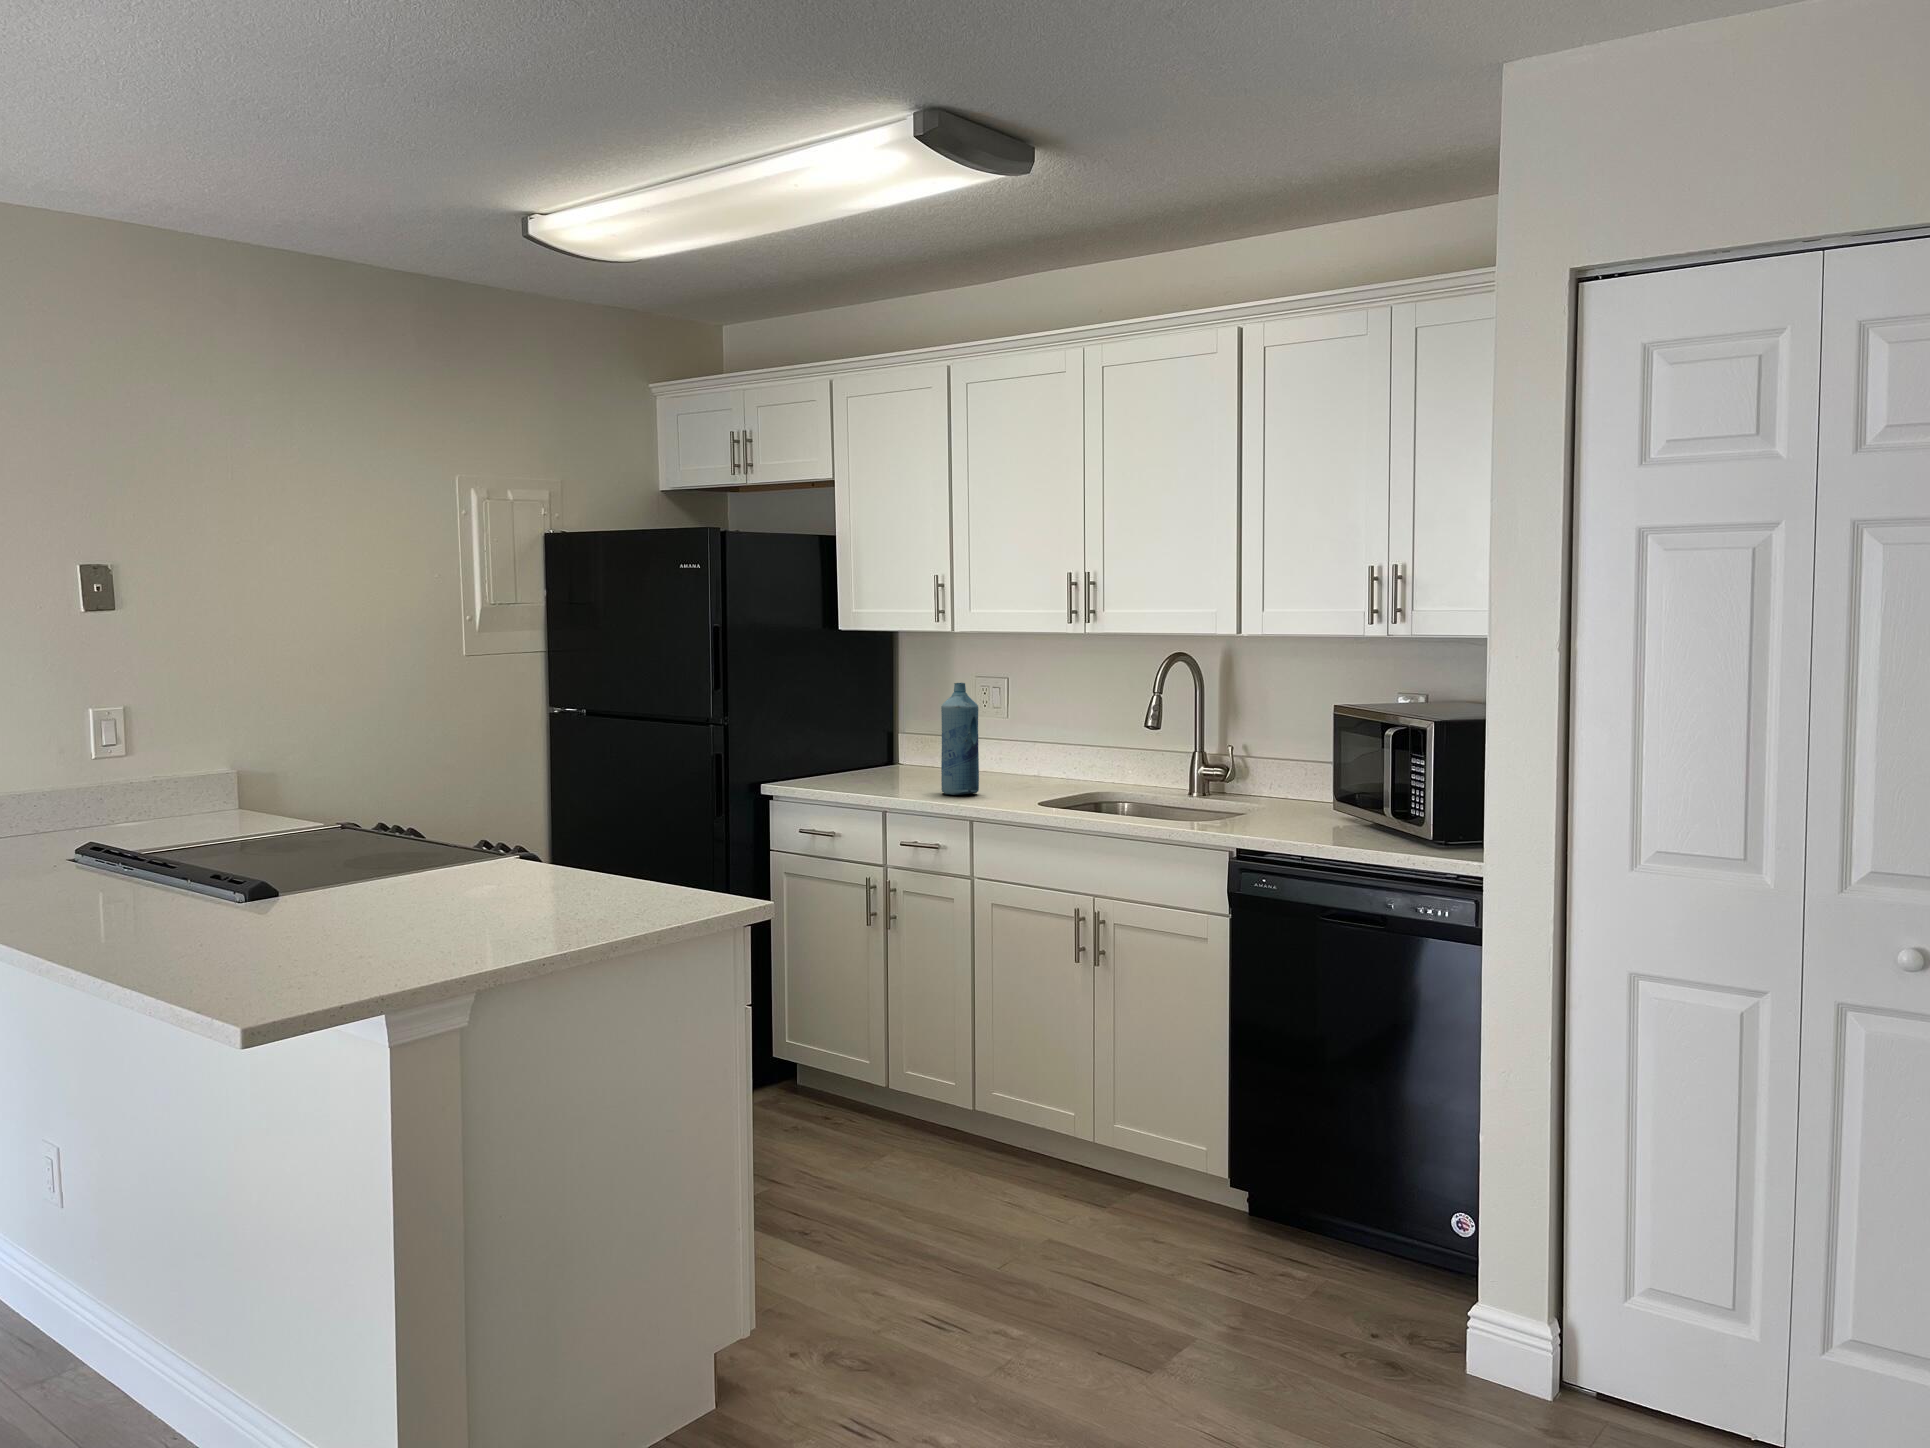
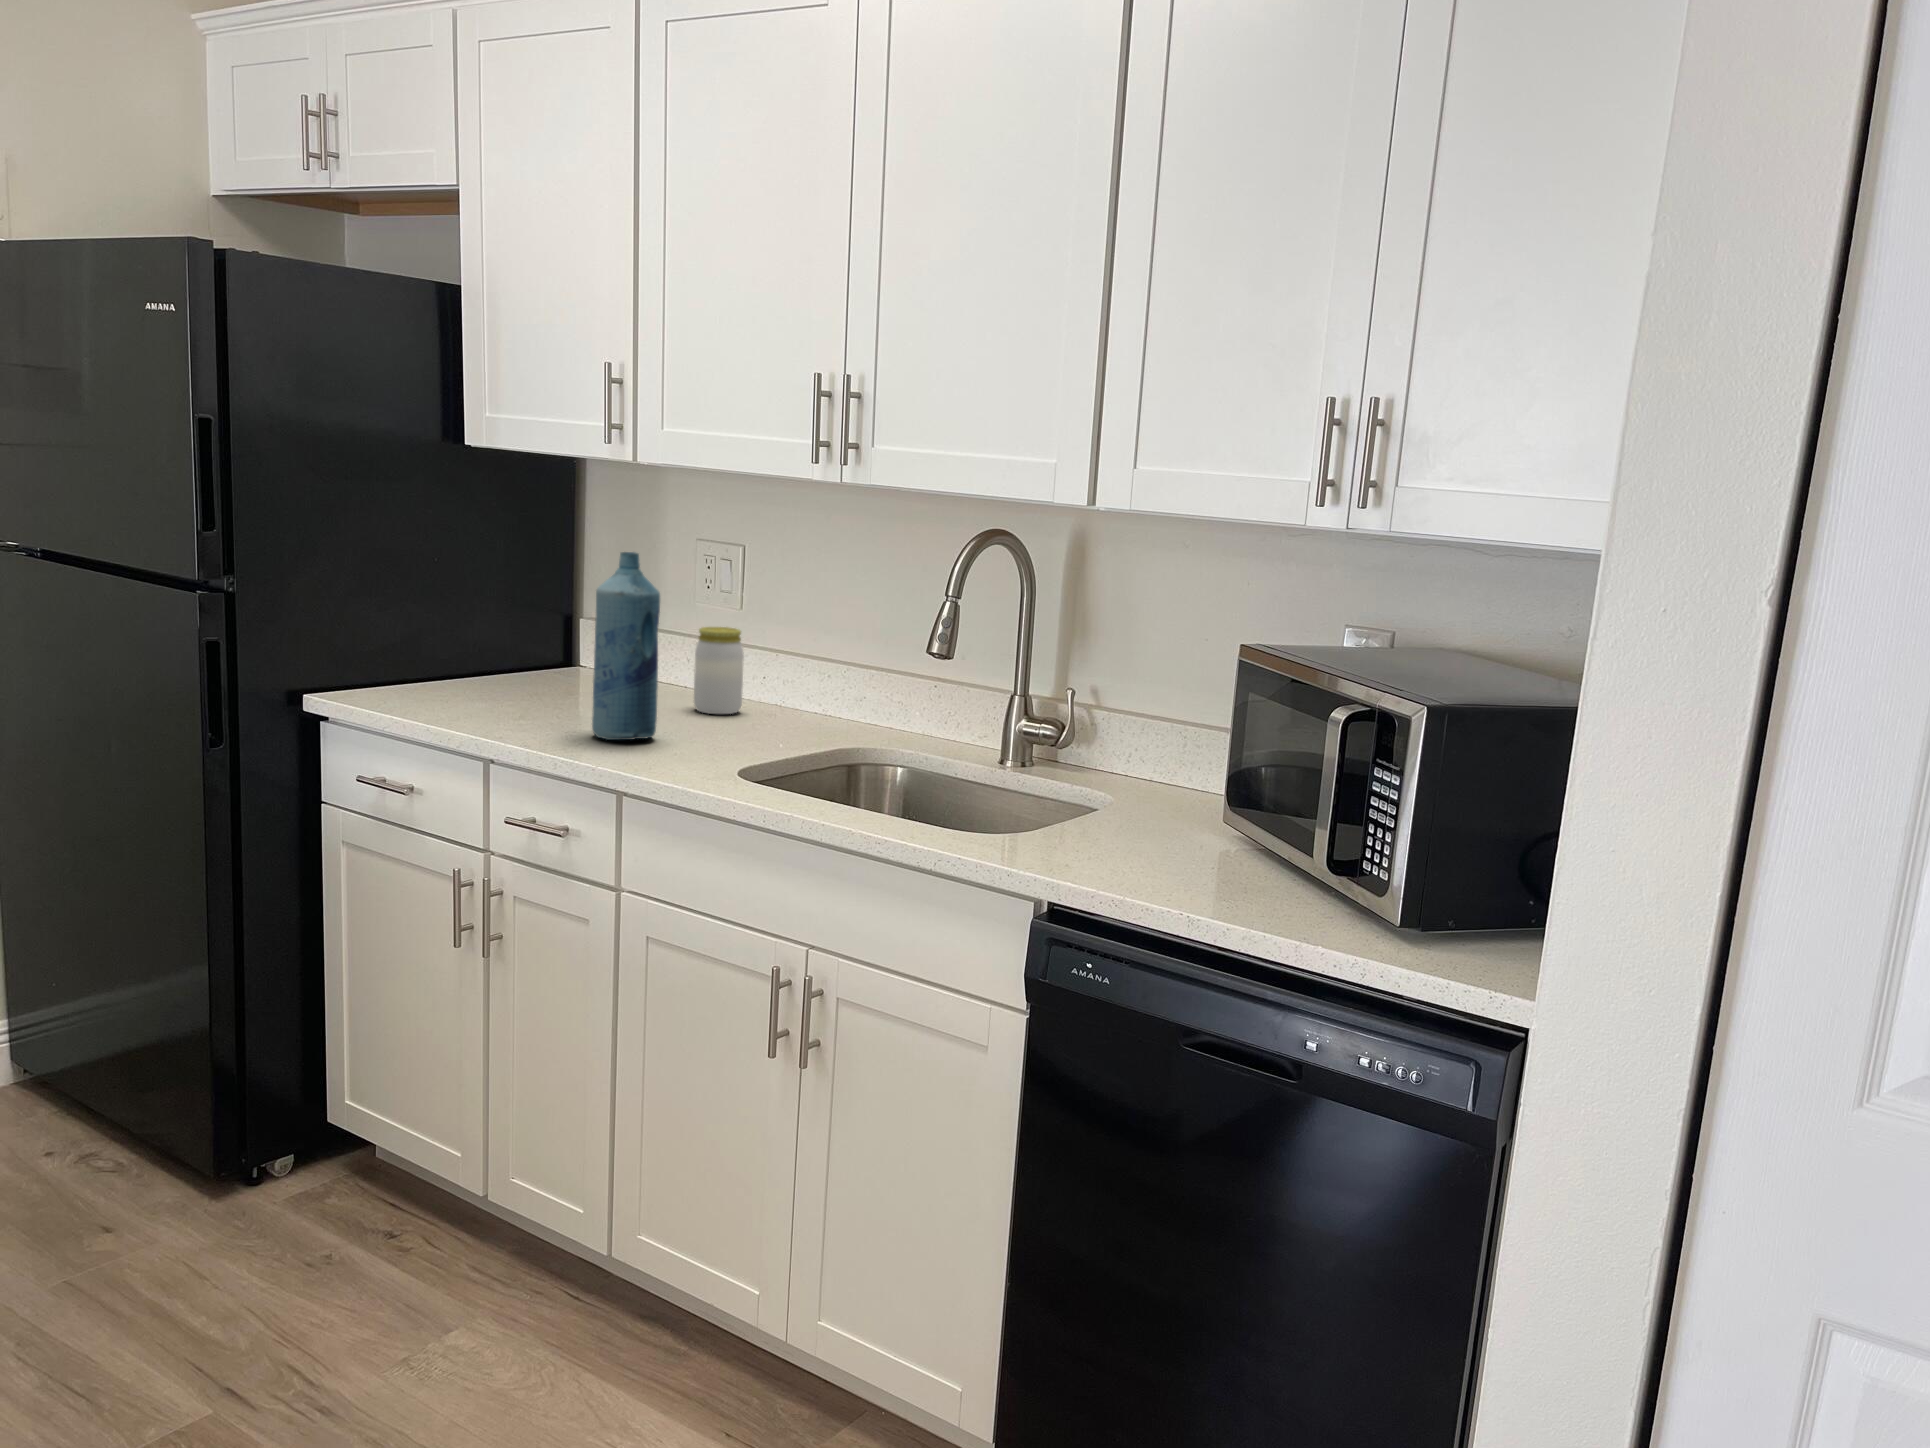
jar: none [987,728,1017,782] -> present [694,627,744,714]

